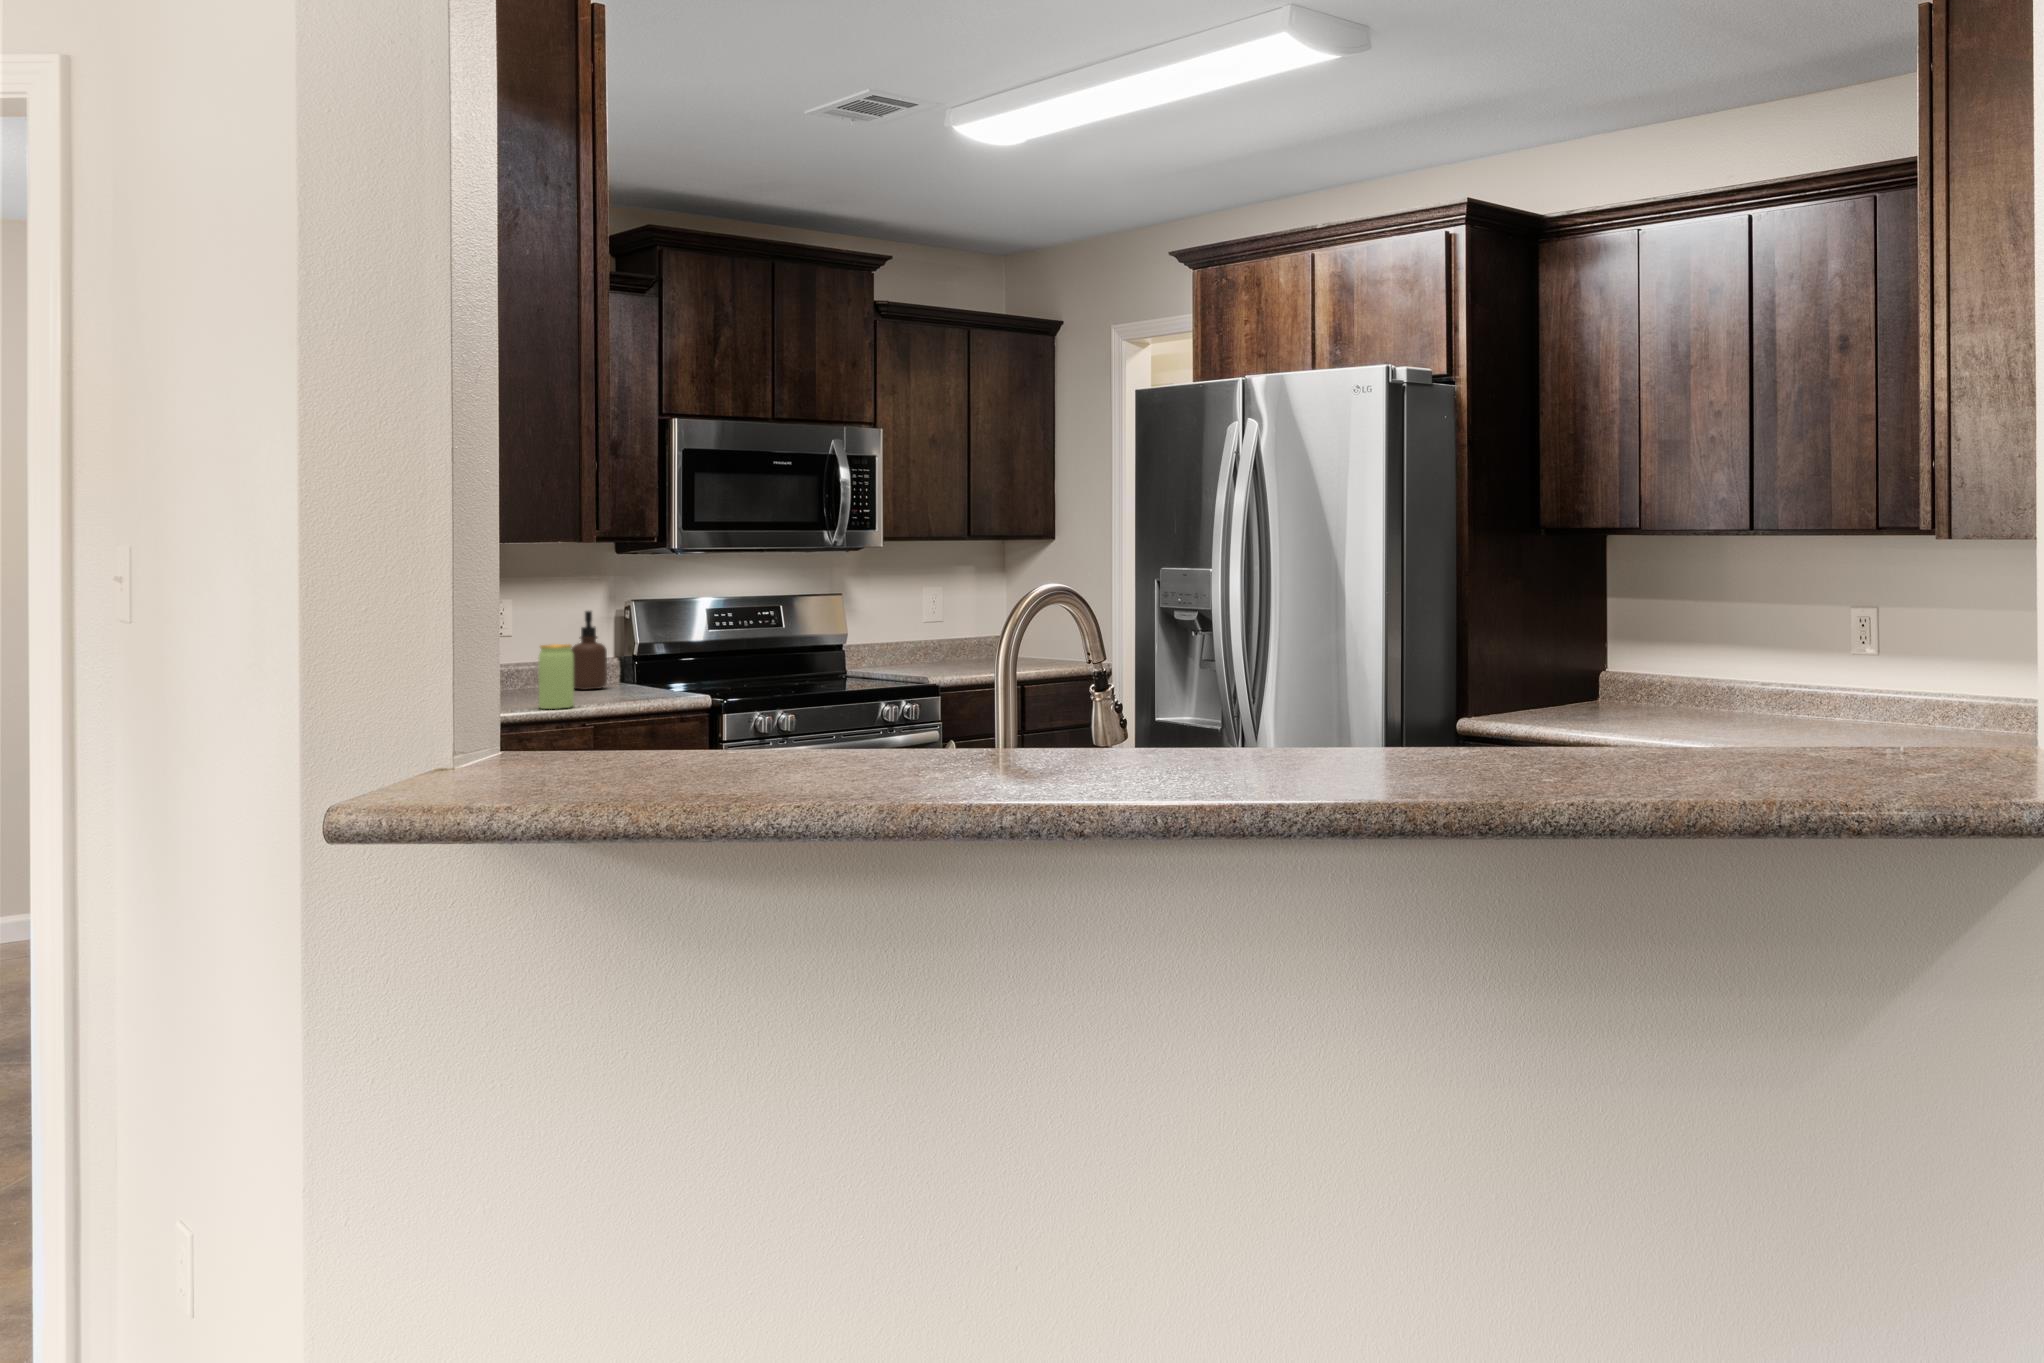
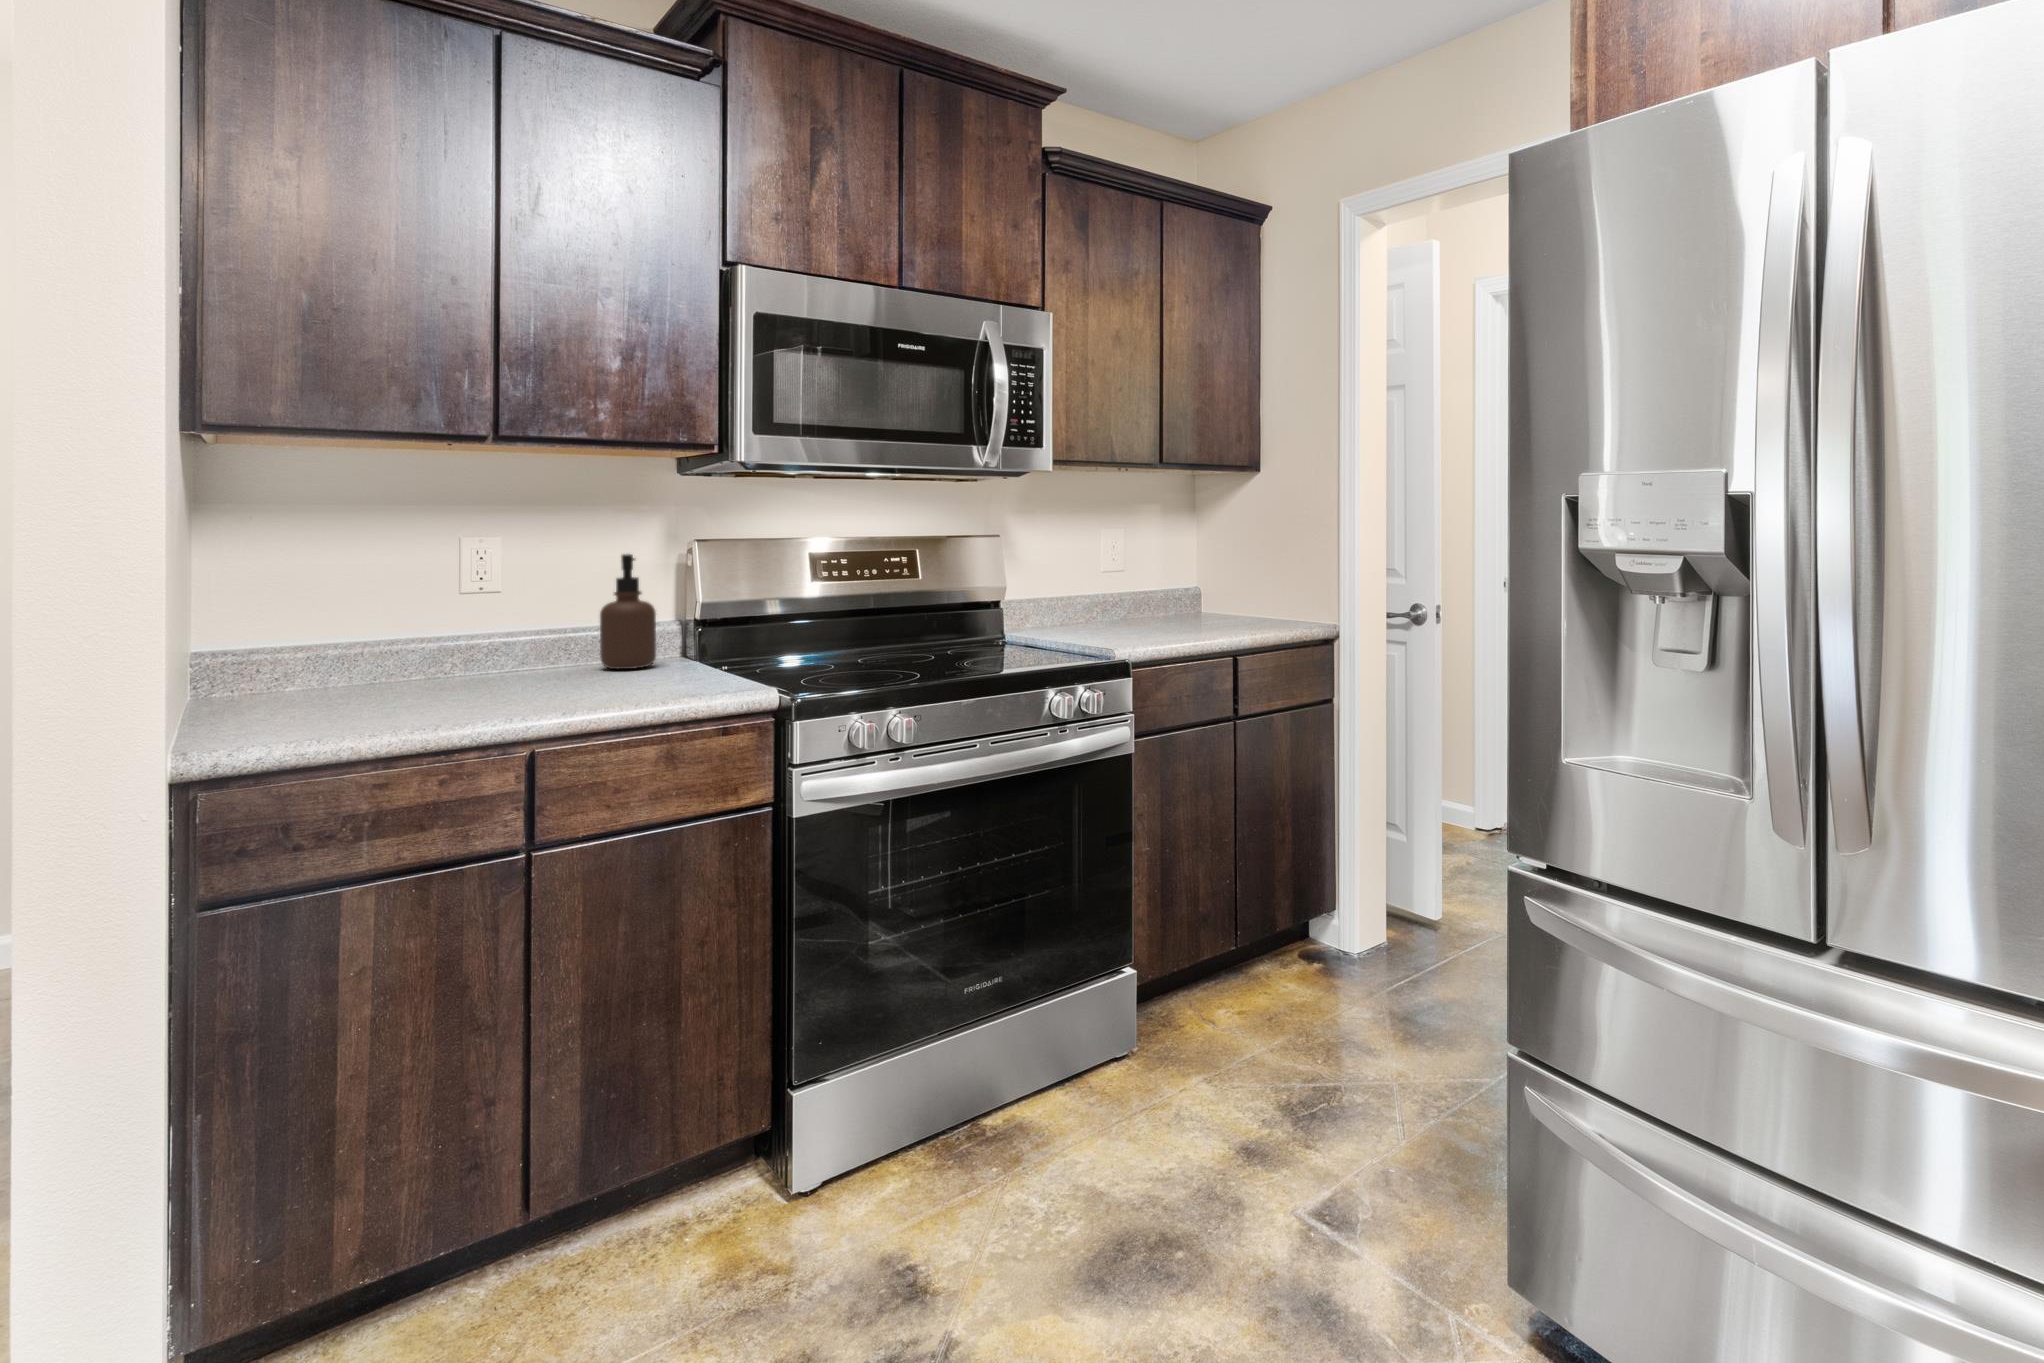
jar: present [539,644,574,709] -> none [475,607,541,717]

